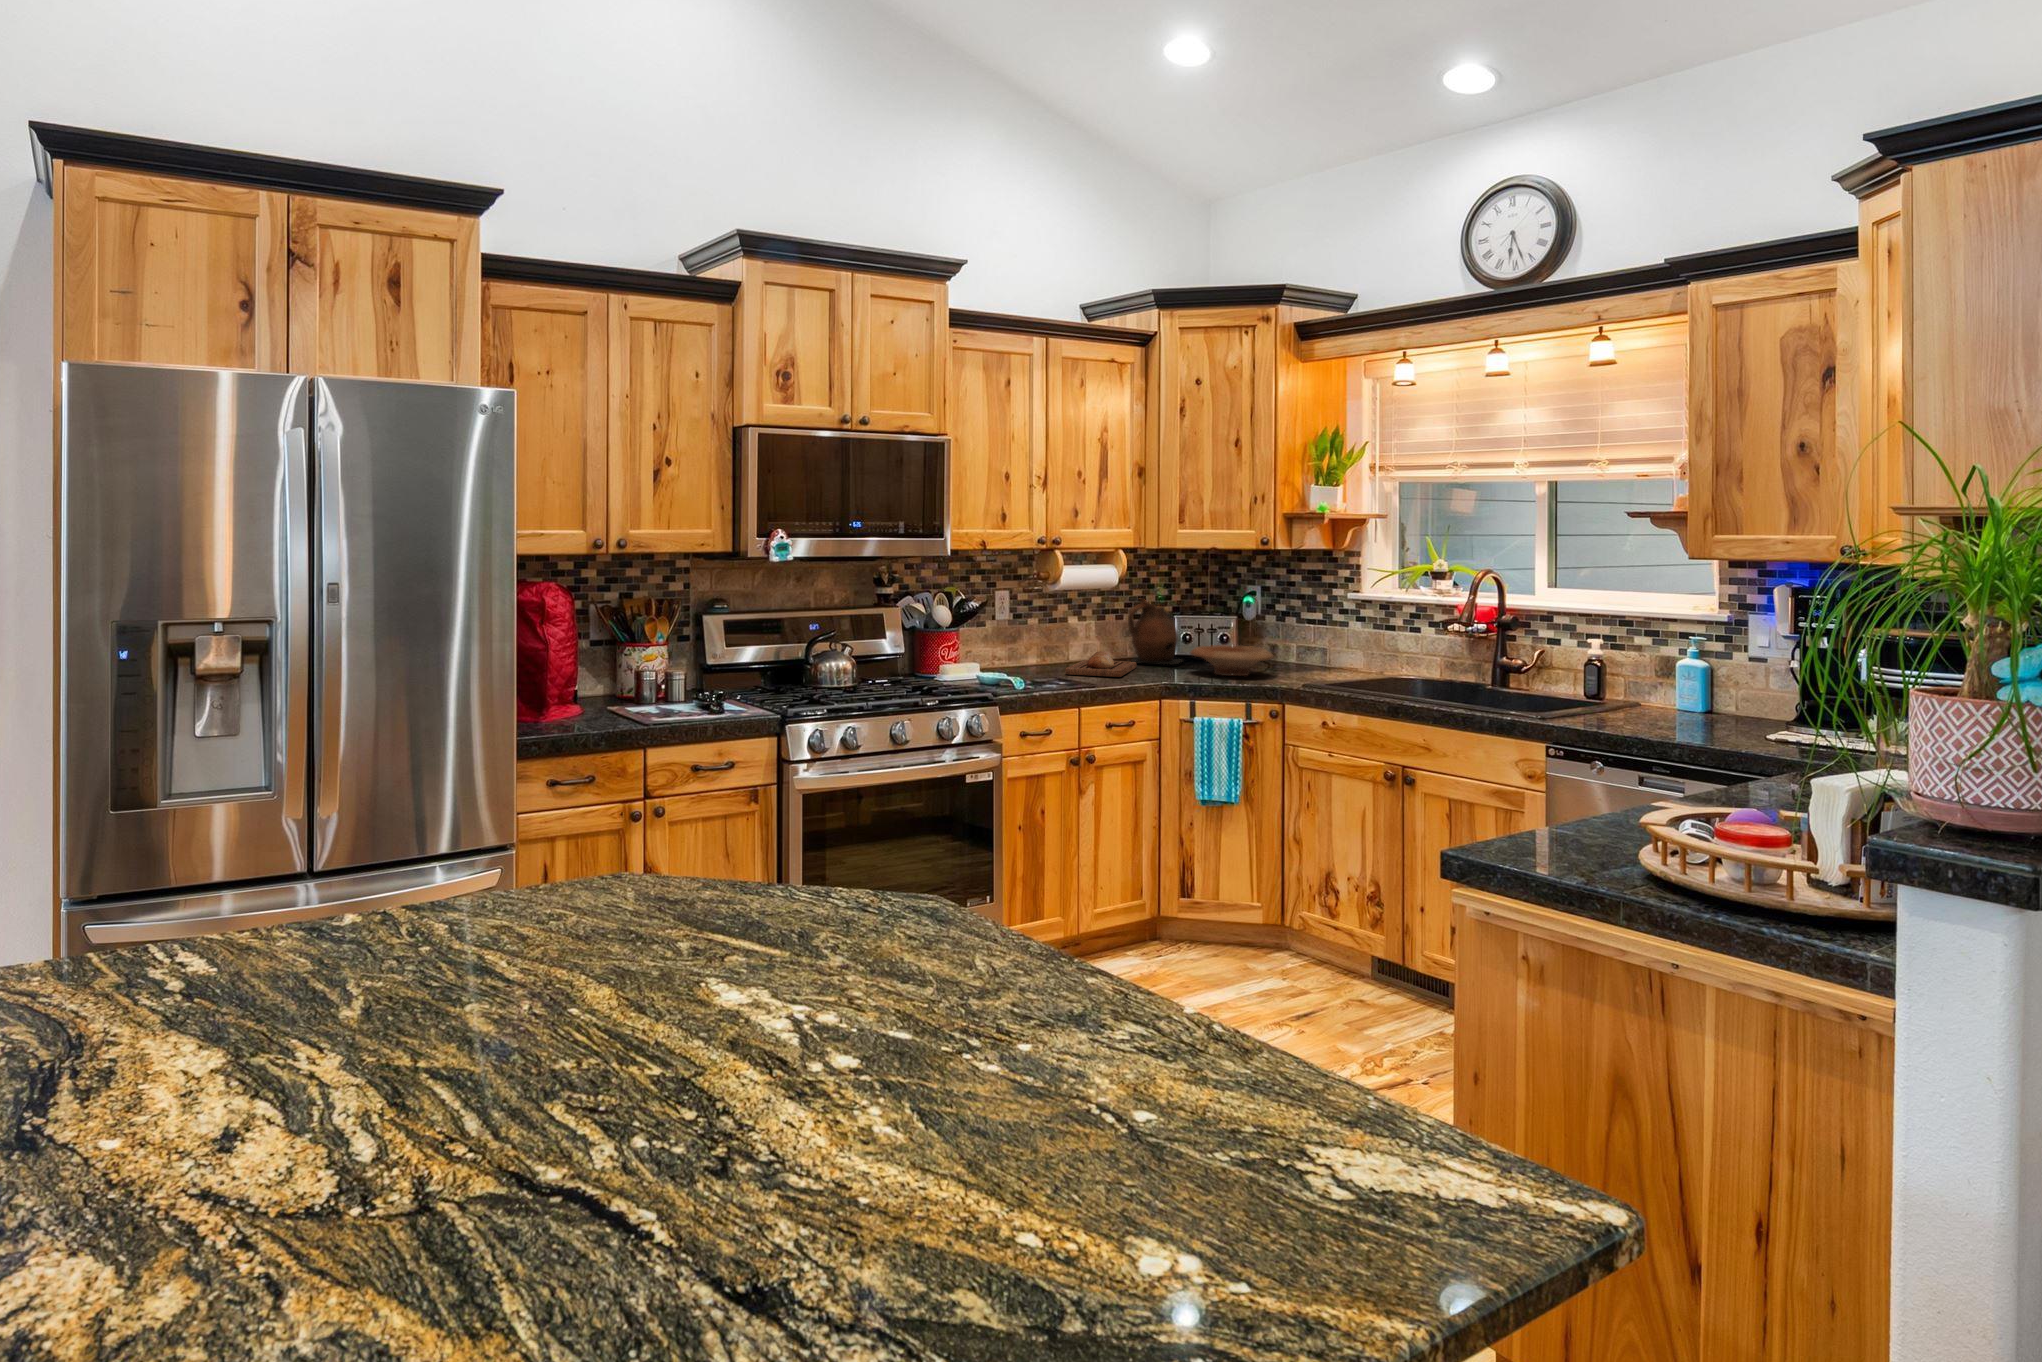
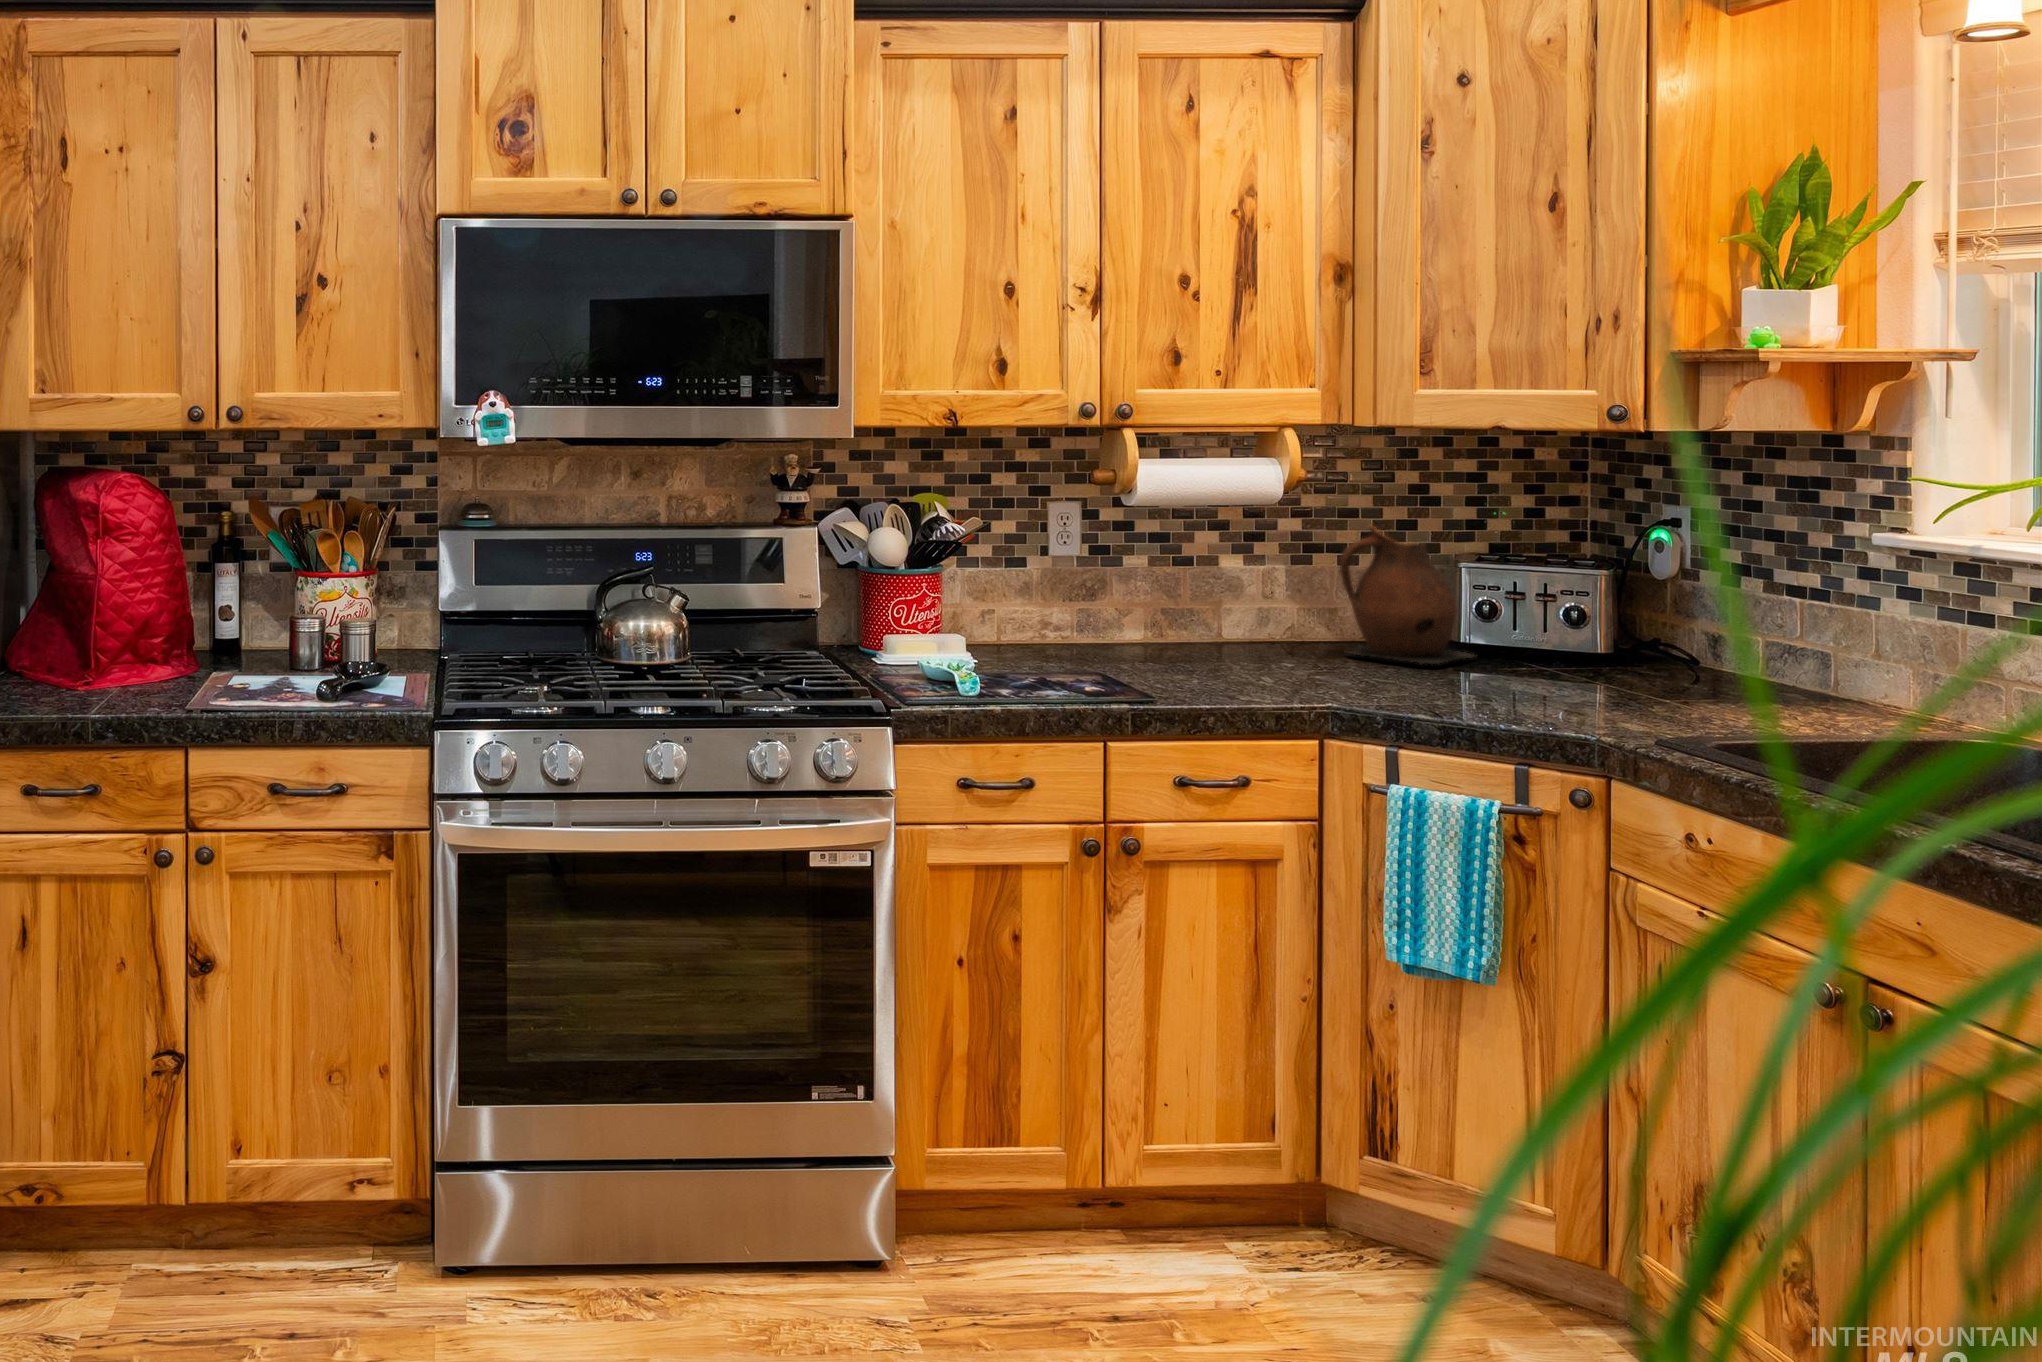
wooden bowl: present [1190,645,1274,676] -> none [1433,632,1634,703]
bread loaf: present [1065,651,1137,677] -> none [1141,628,1337,684]

